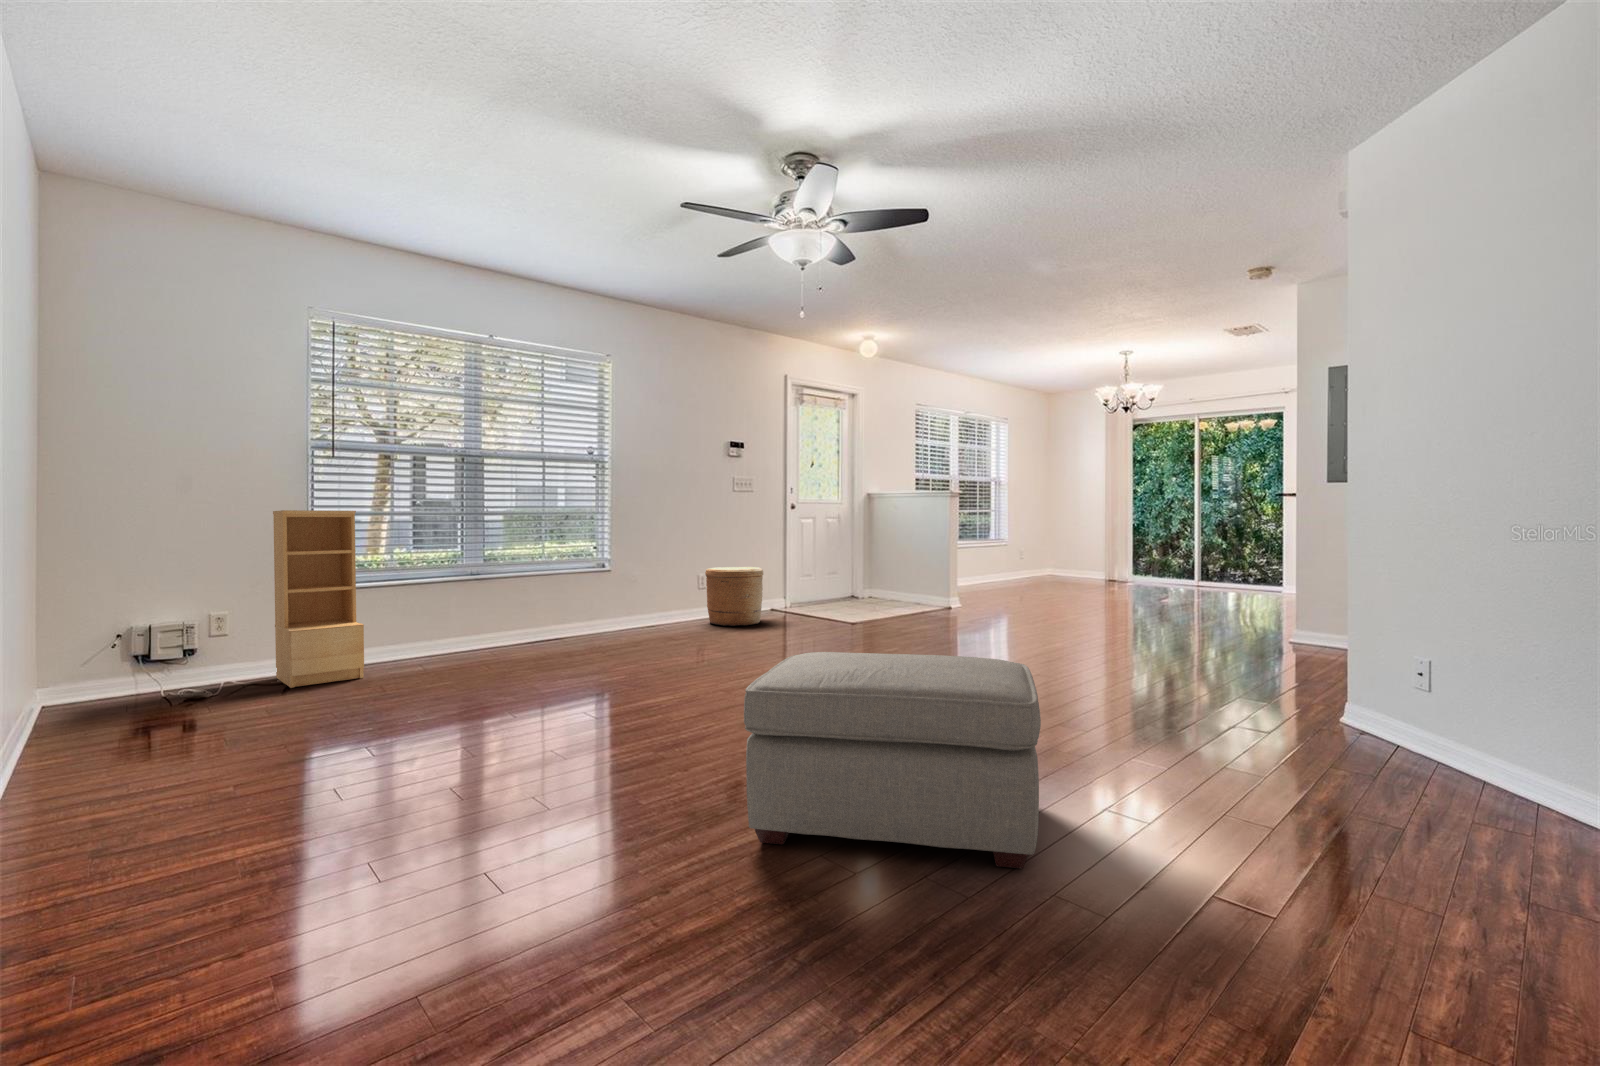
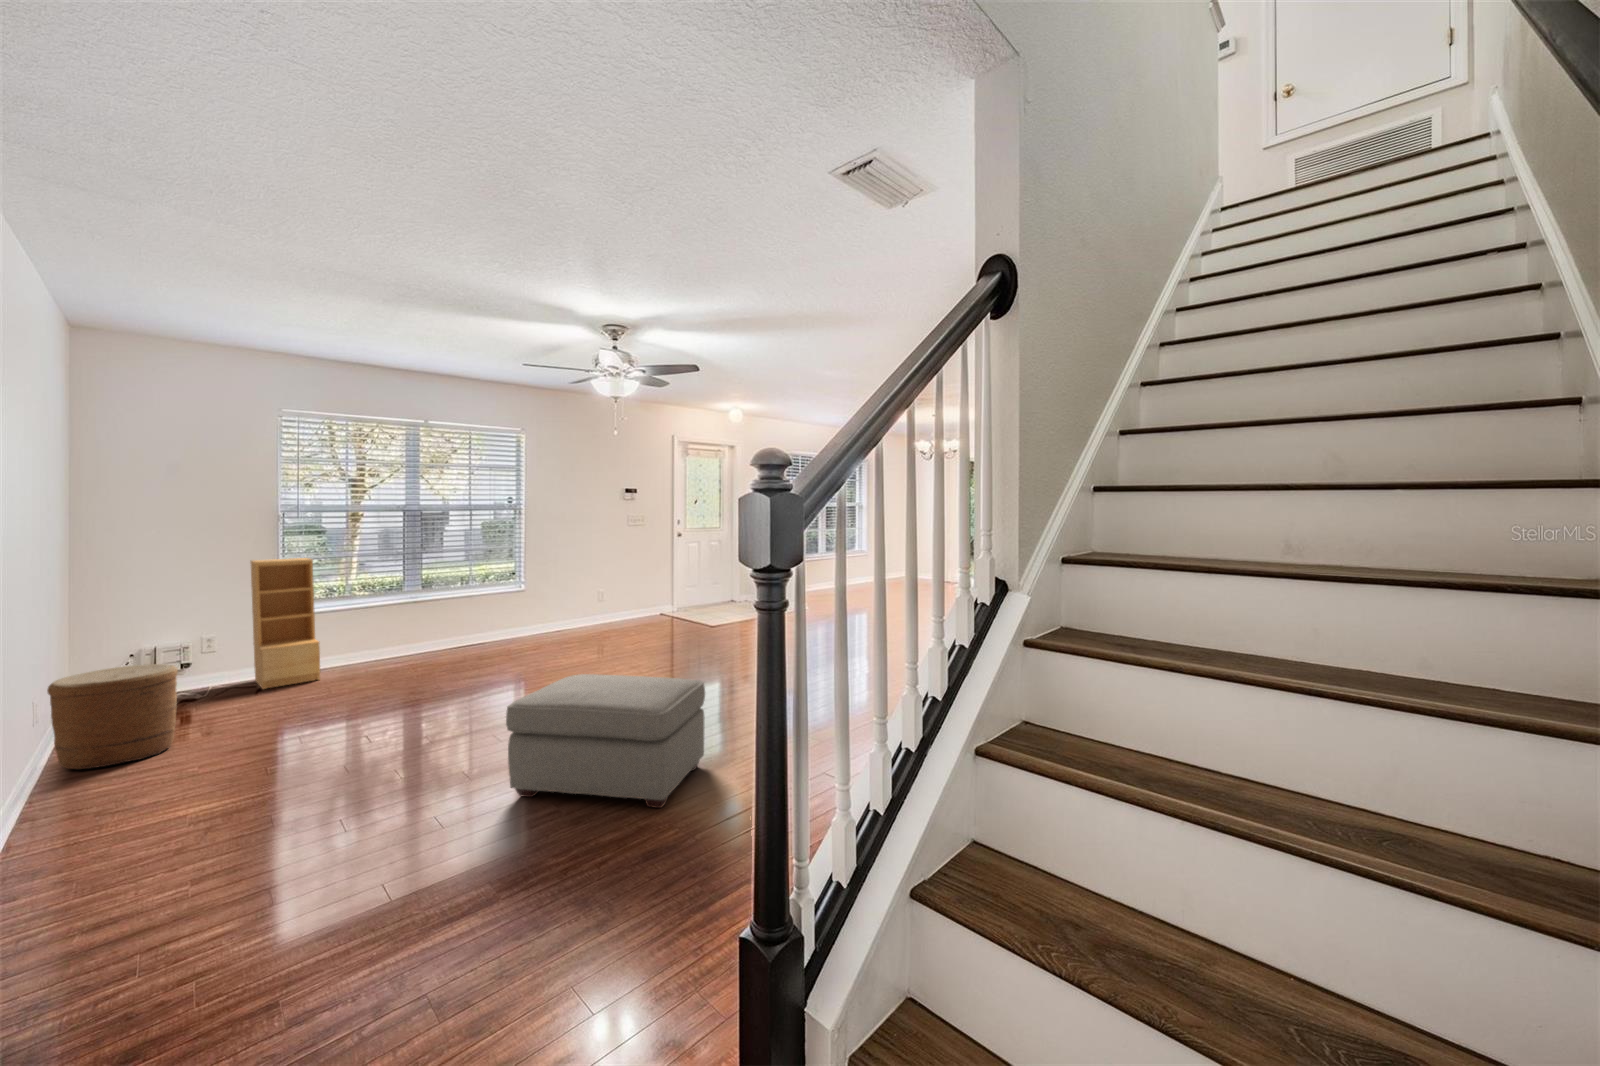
woven basket: present [705,567,763,626] -> present [47,664,178,769]

